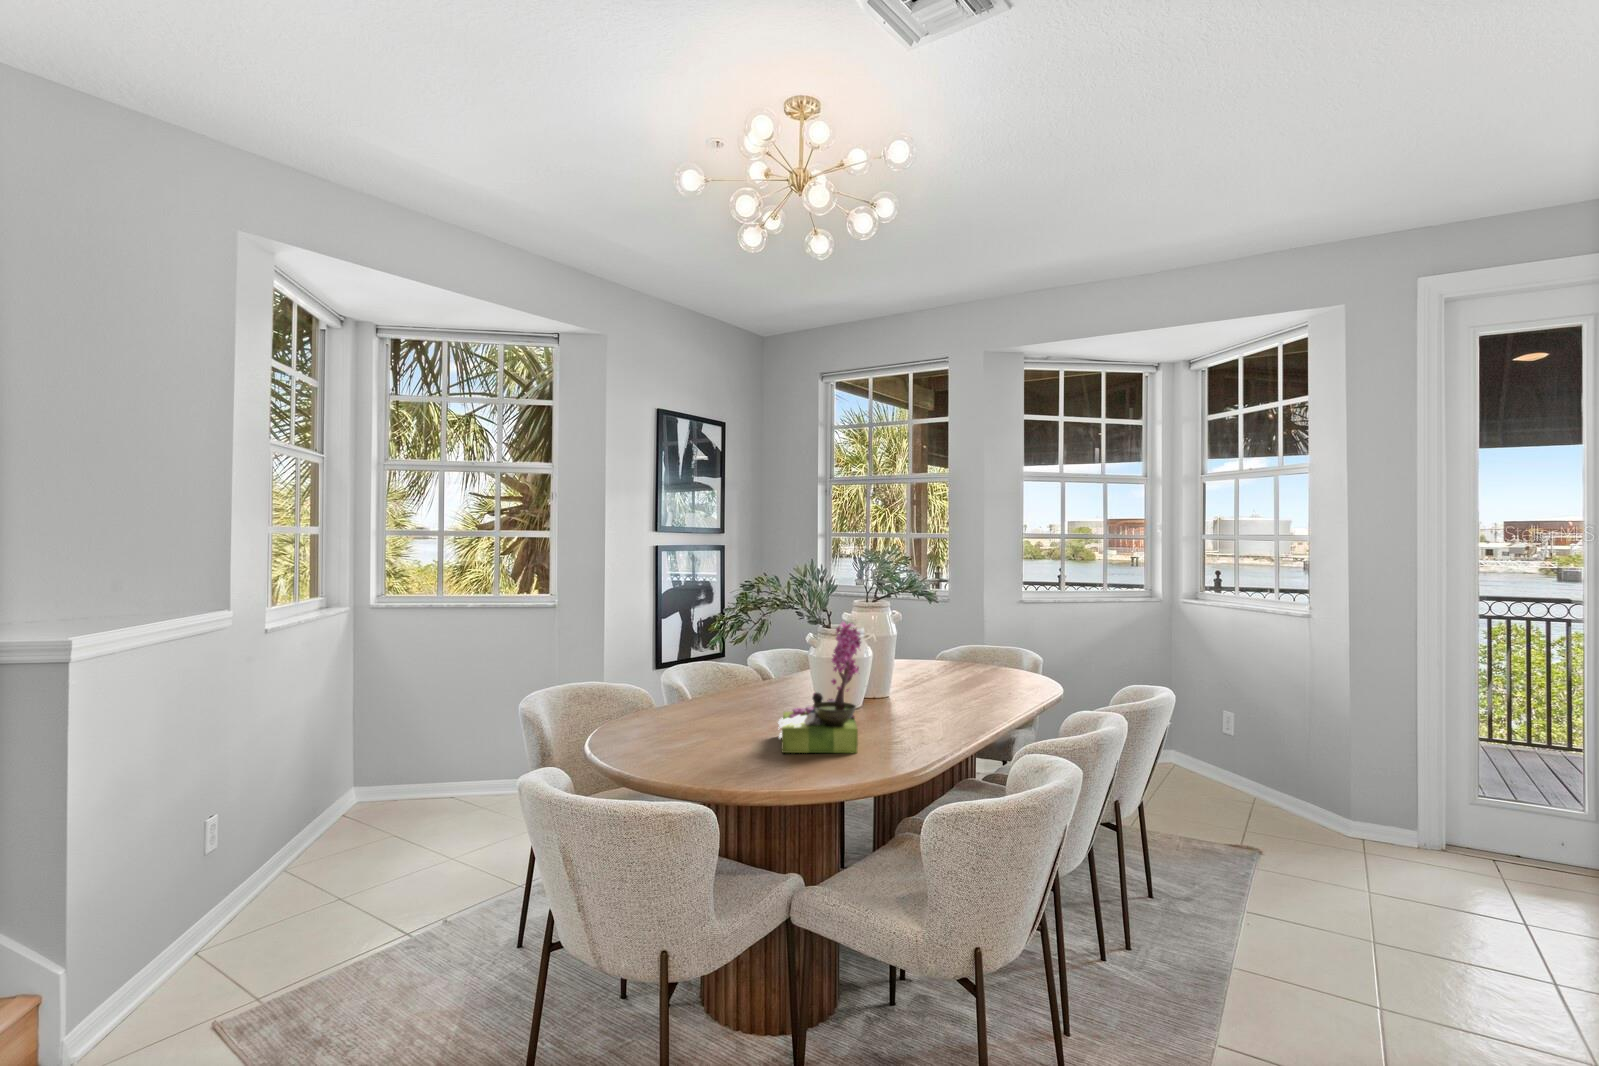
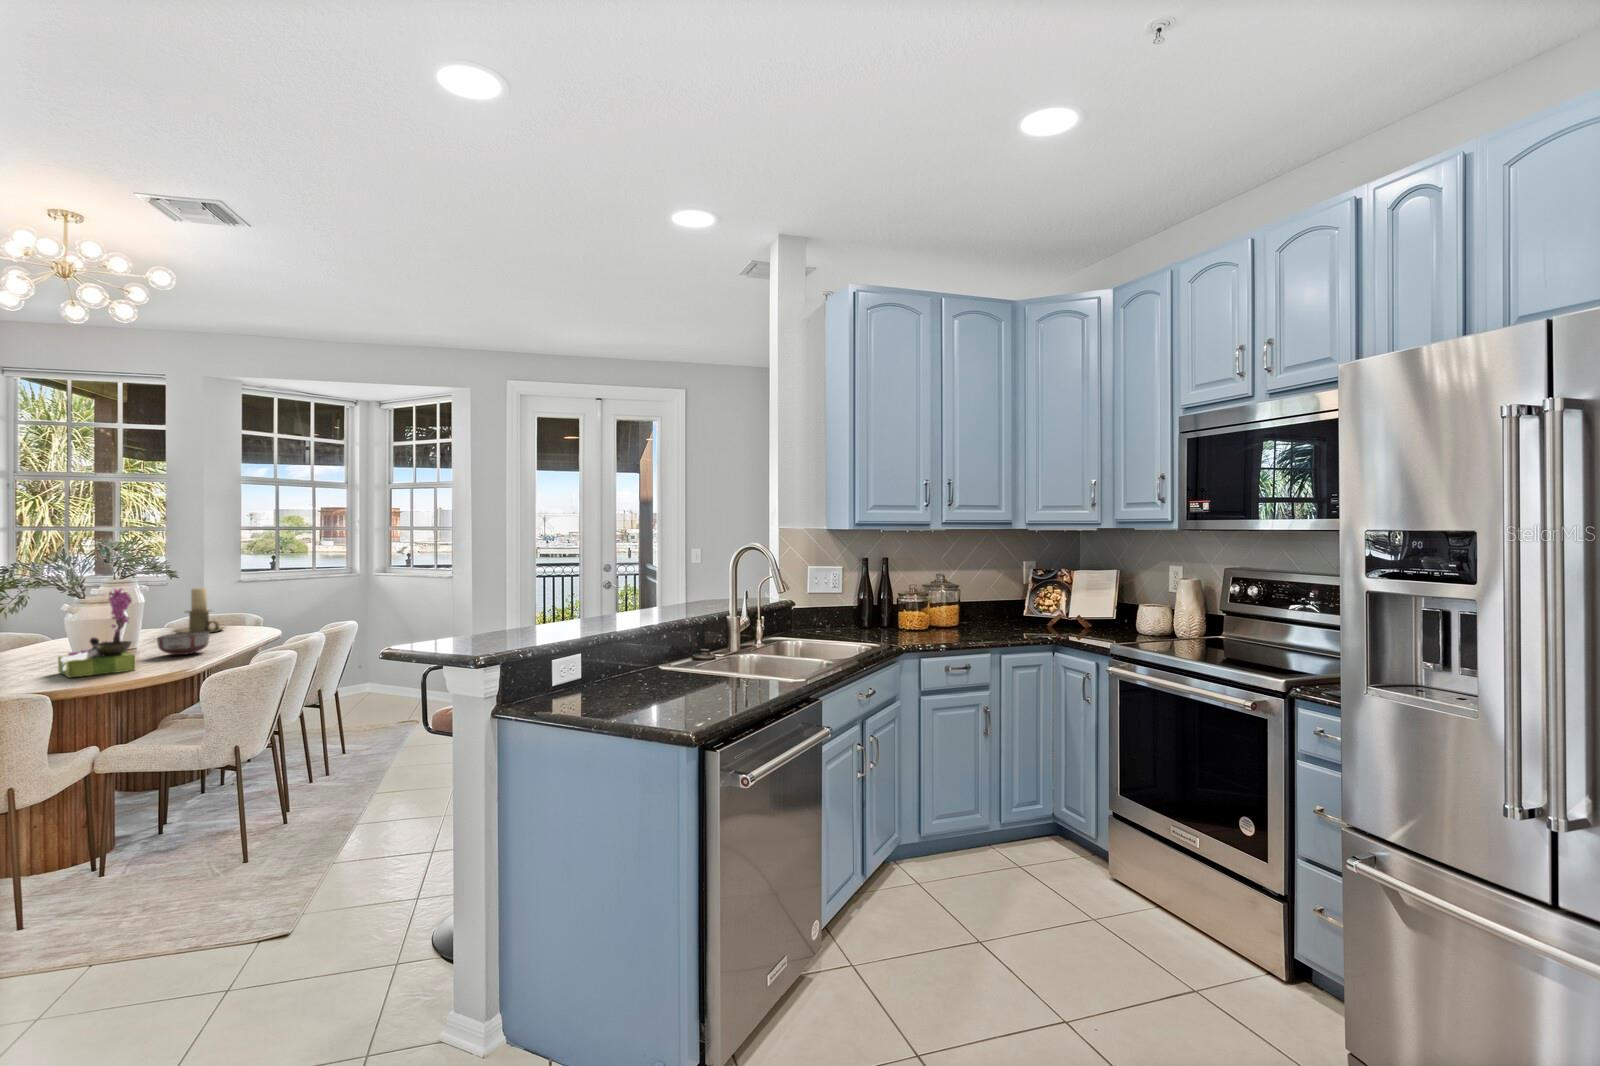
candle holder: none [936,615,993,678] -> present [174,588,223,633]
ceramic bowl: none [898,690,961,726] -> present [157,632,210,655]

